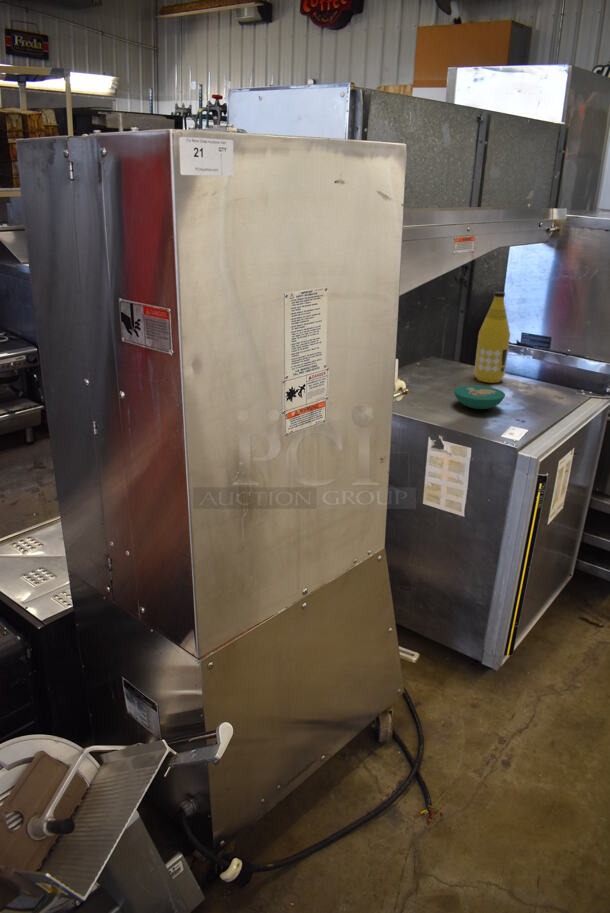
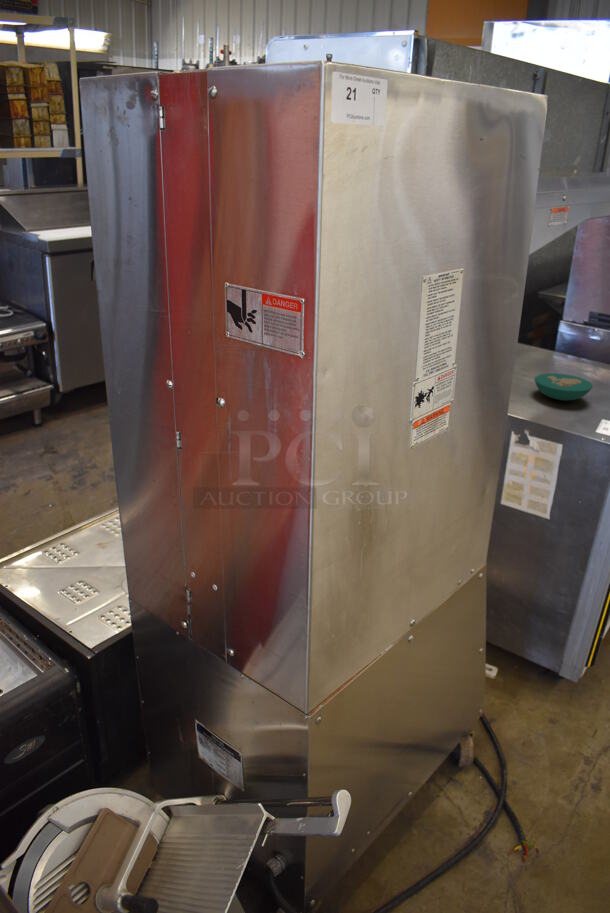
bottle: present [474,292,510,383] -> none [545,269,588,369]

